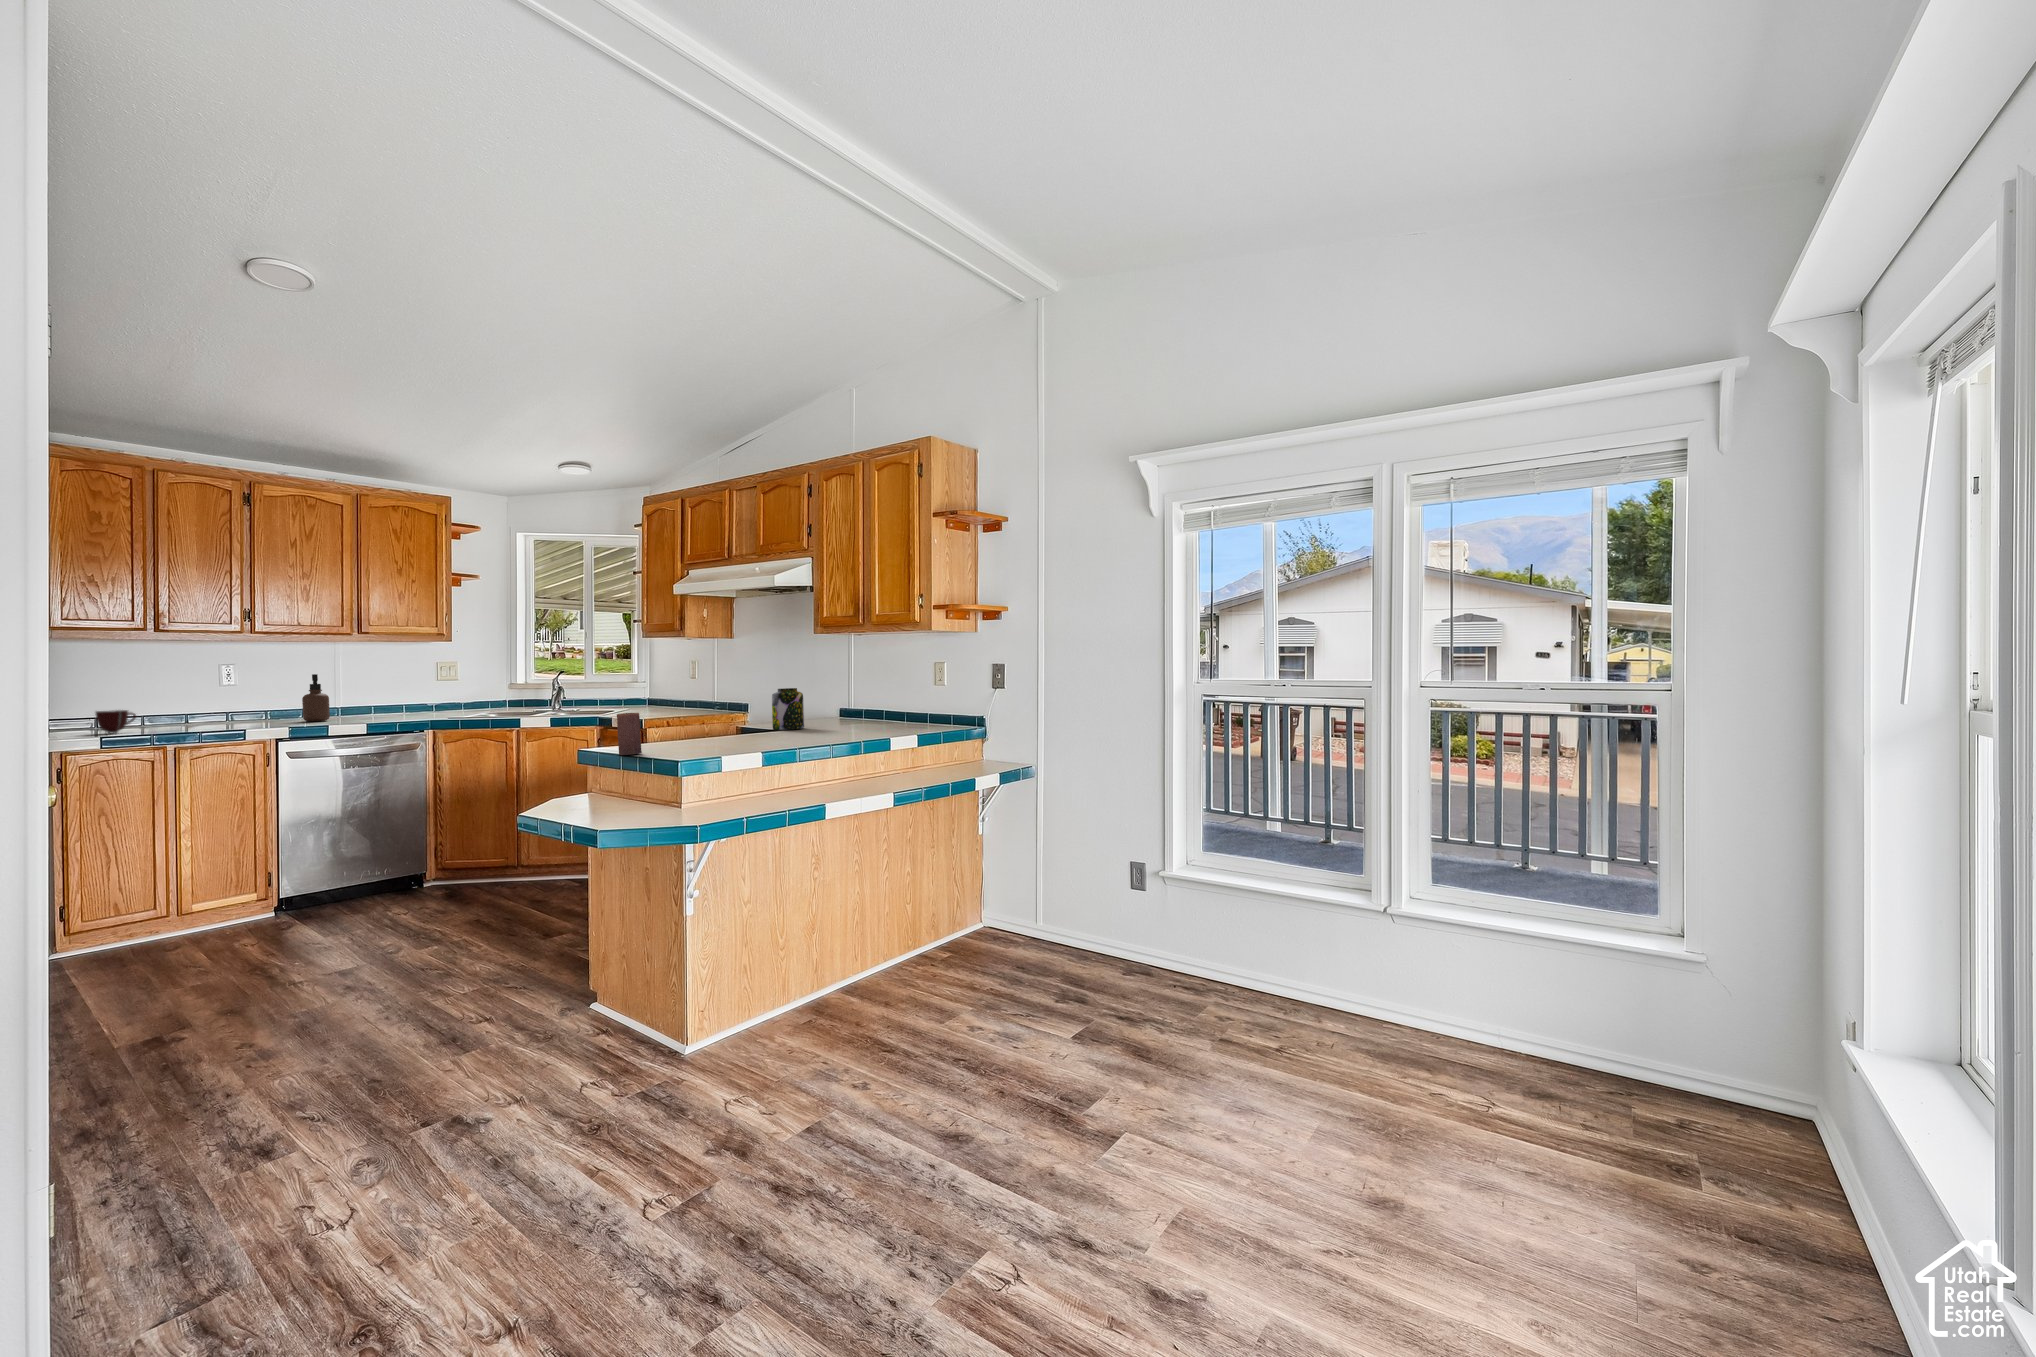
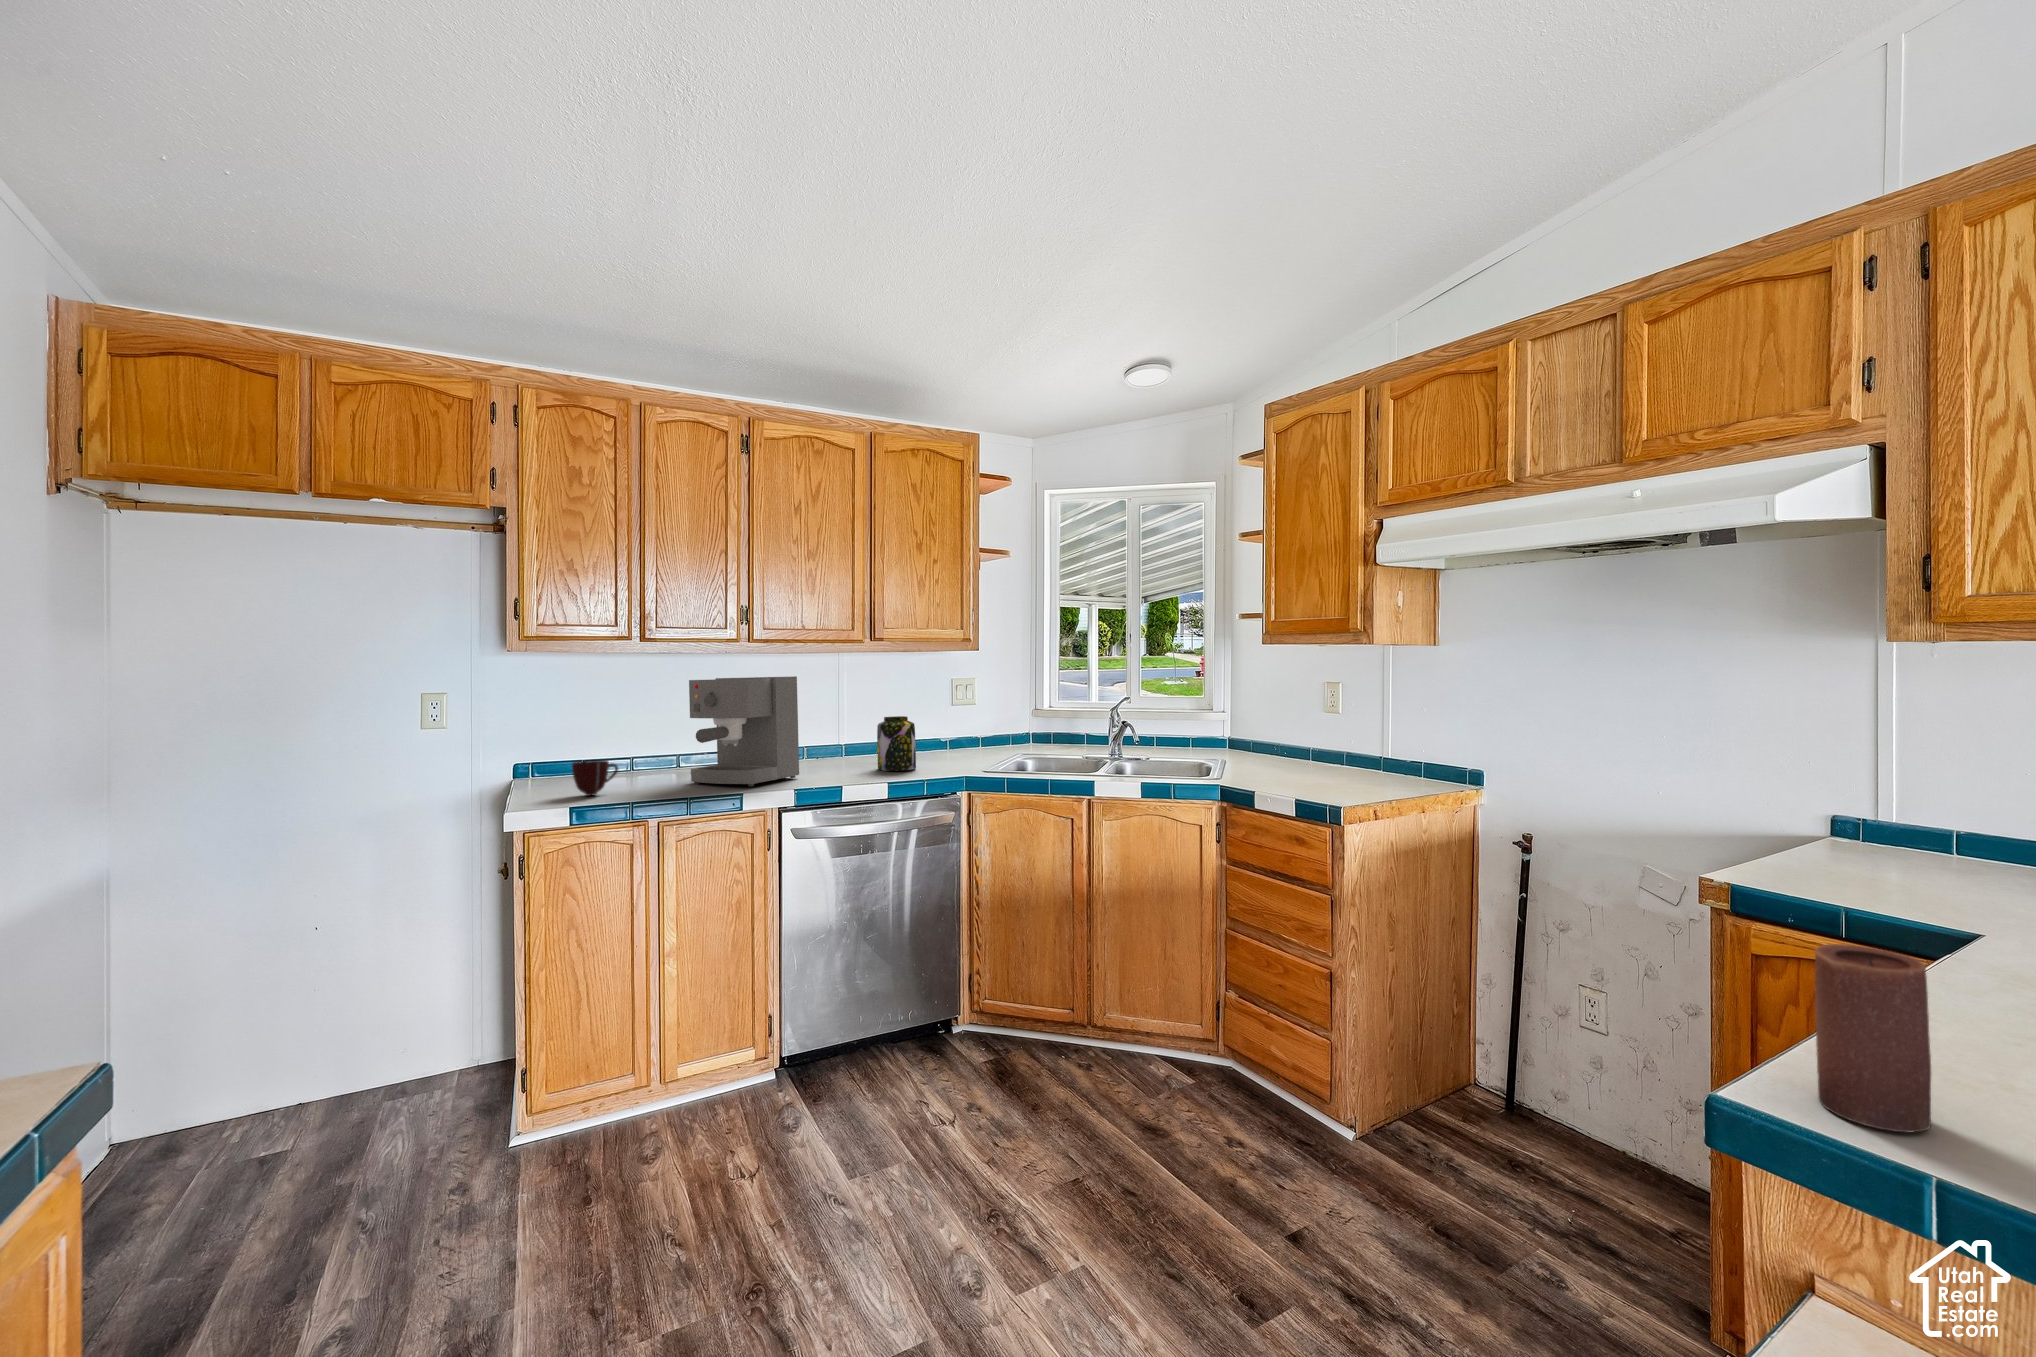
coffee maker: none [198,656,296,728] -> present [689,676,799,786]
soap dispenser: present [302,674,330,721] -> none [805,701,836,770]
jar: present [772,688,804,730] -> present [877,716,916,771]

